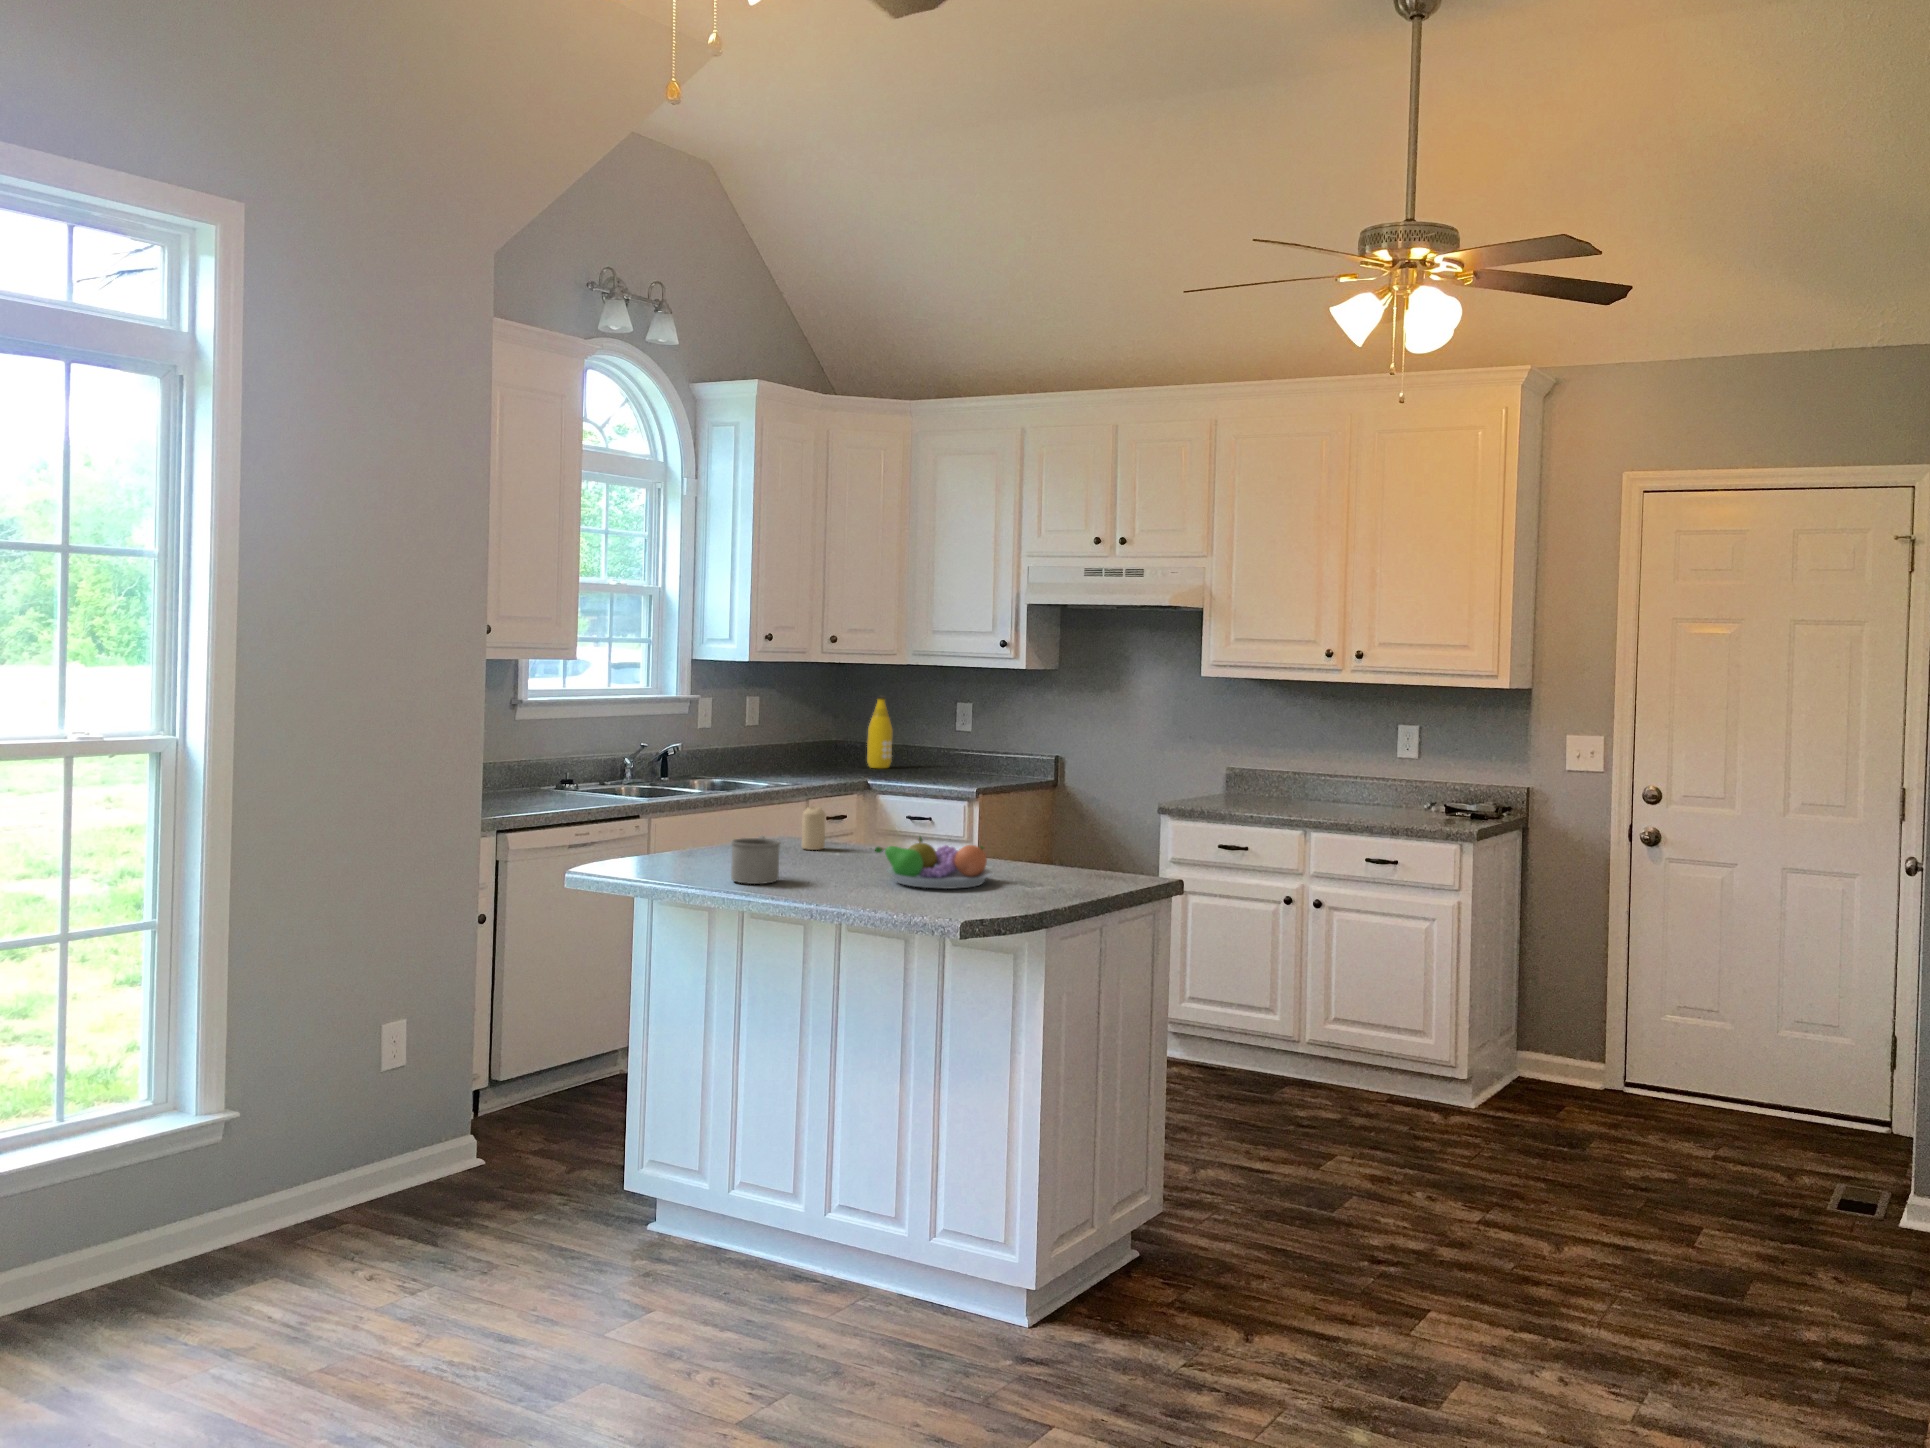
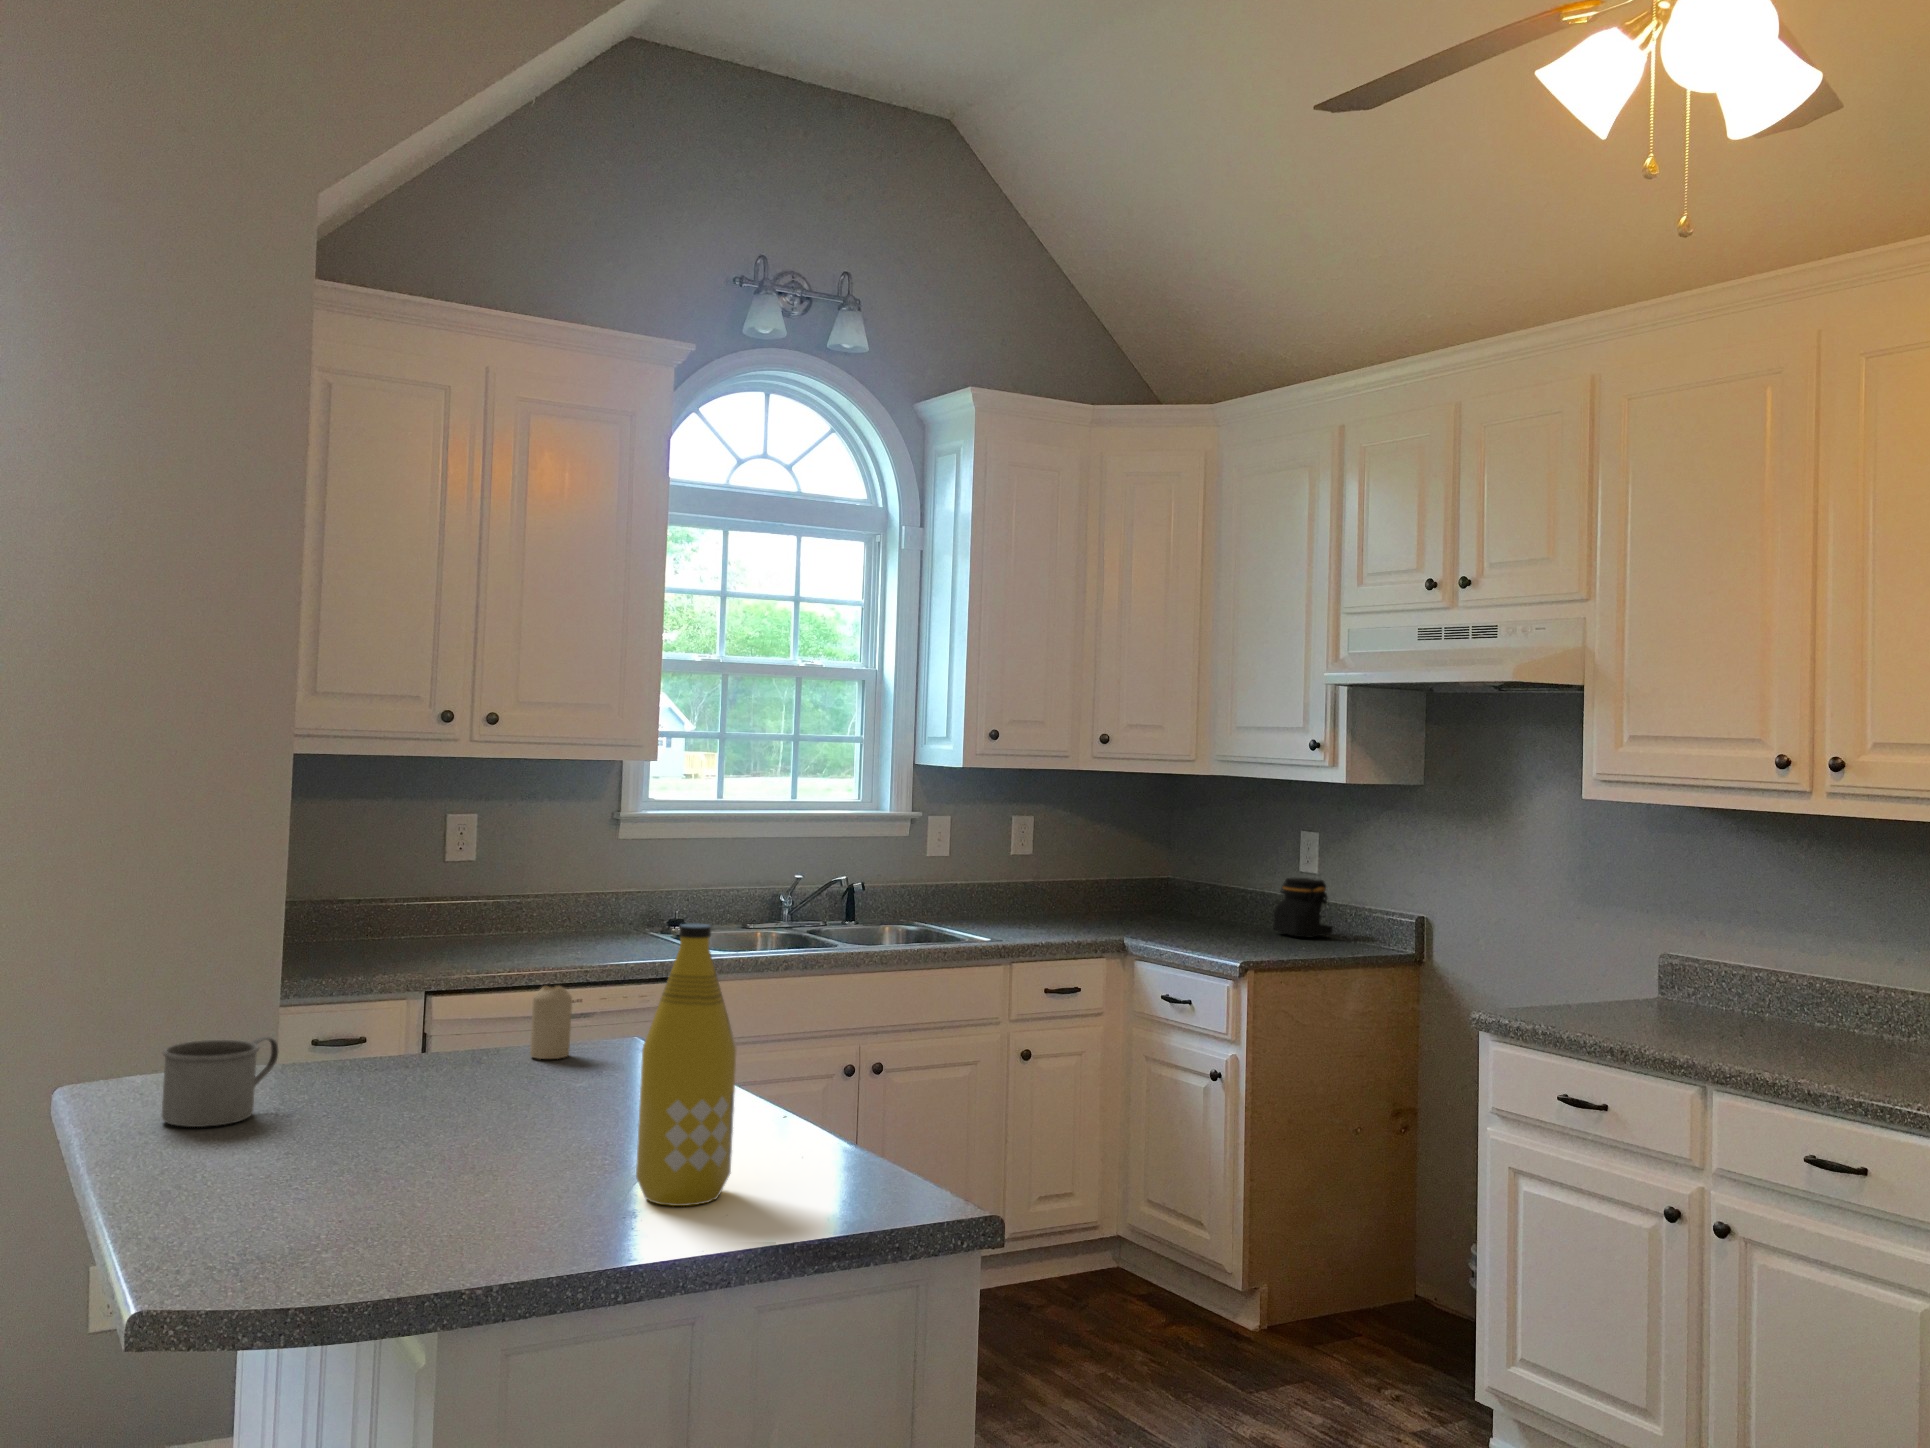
bottle: present [867,696,893,768] -> present [636,923,737,1206]
jar: none [943,734,984,775] -> present [1274,878,1333,937]
fruit bowl: present [875,837,993,889] -> none [345,1063,565,1184]

